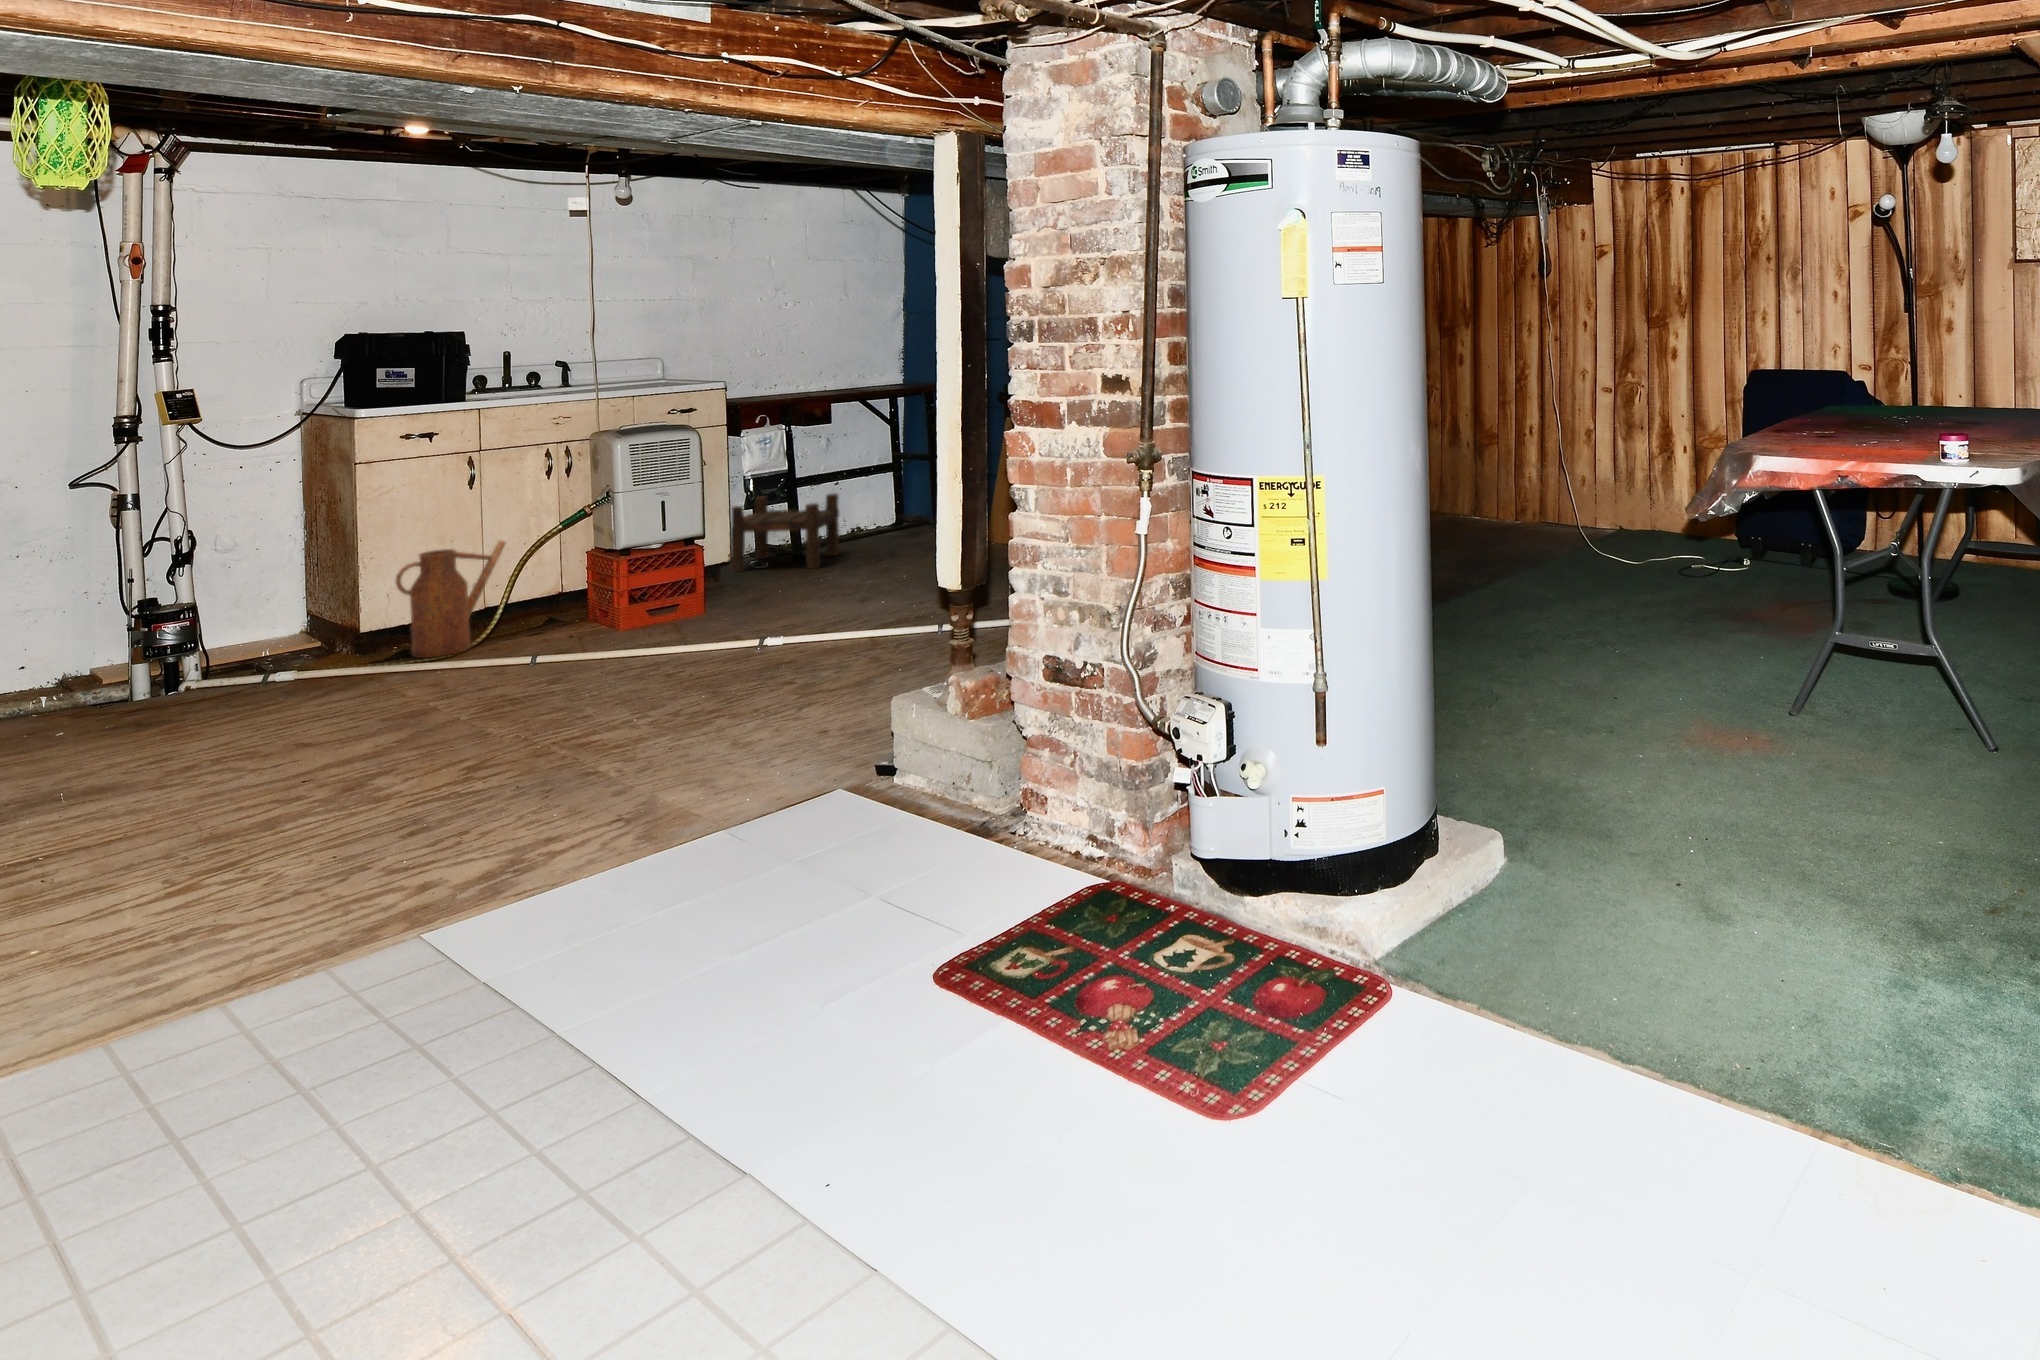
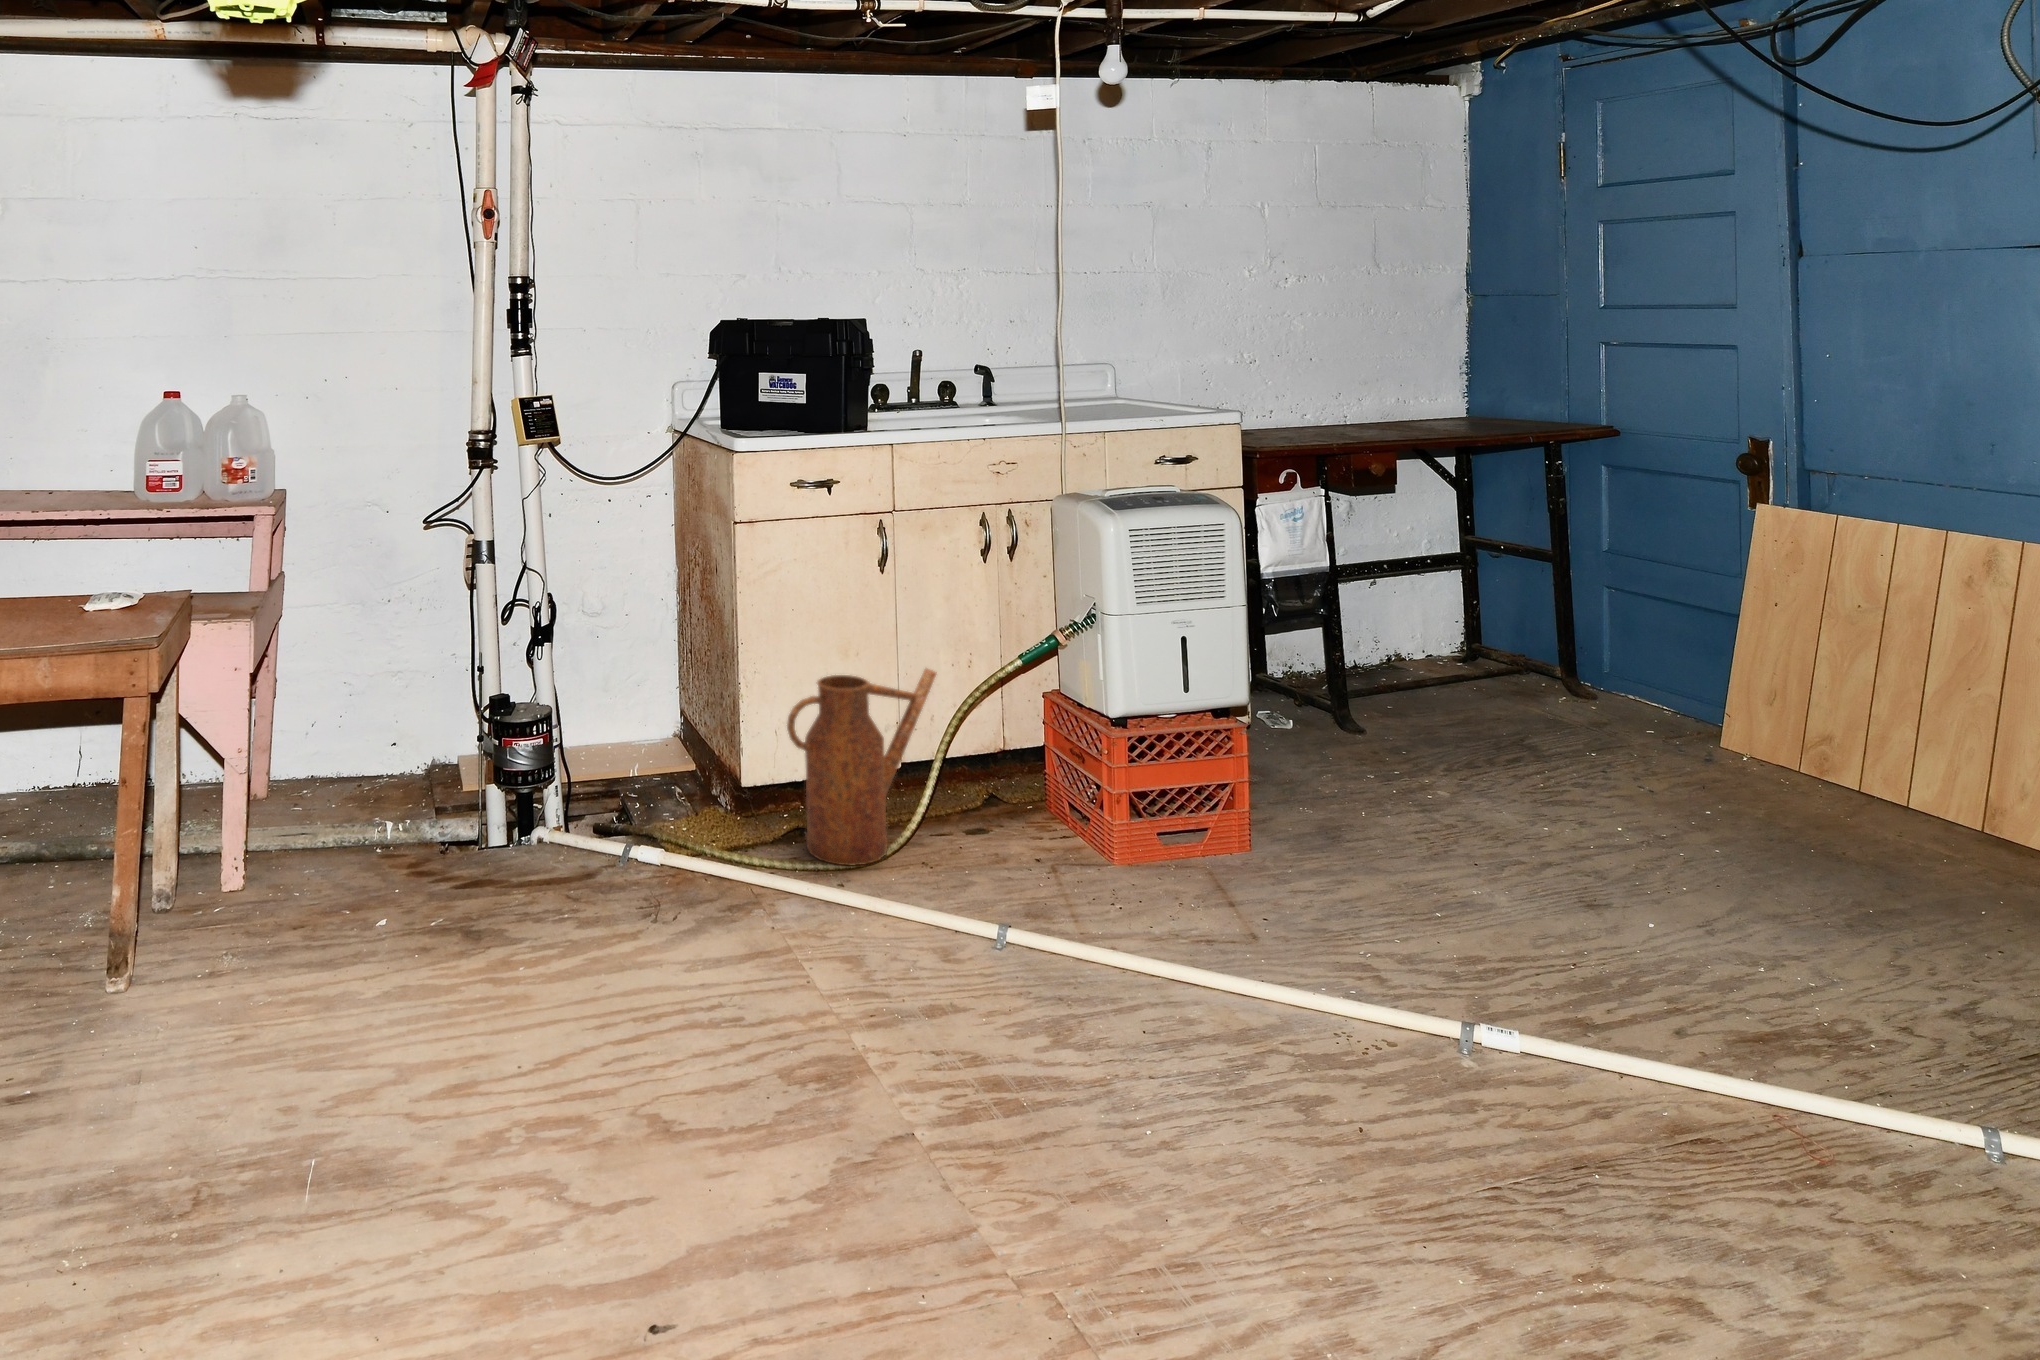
stool: present [730,494,839,572] -> none [1228,597,1409,755]

